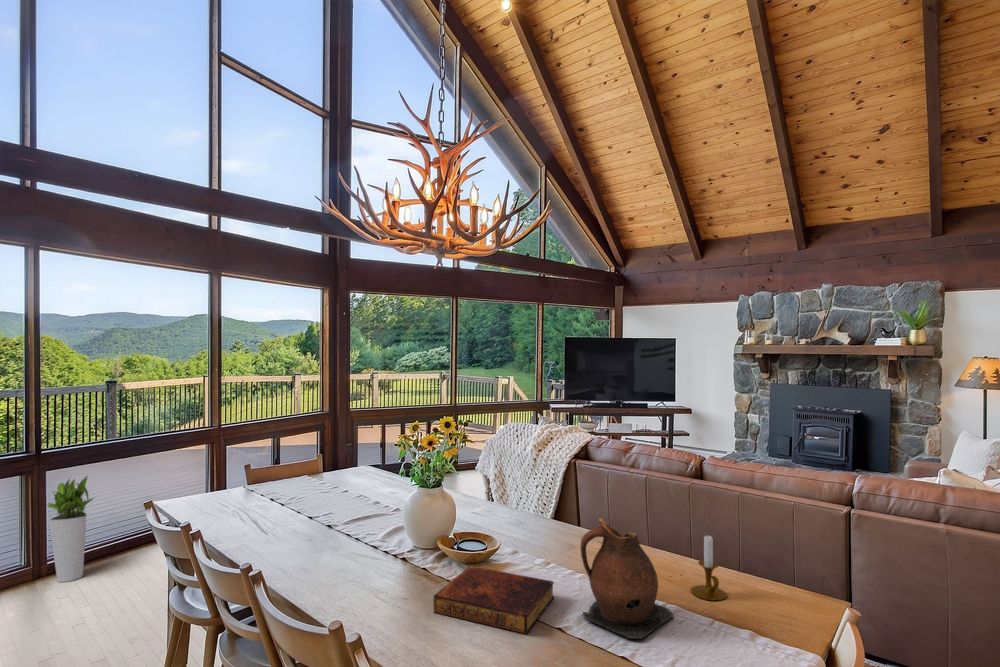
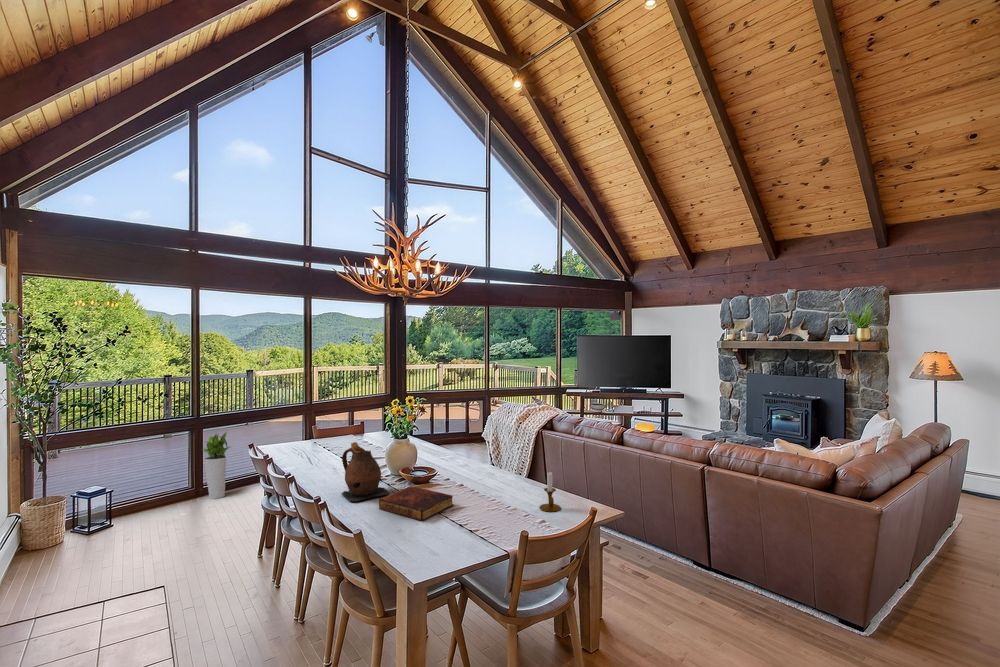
ceramic pitcher: present [581,518,674,640] -> present [342,442,390,501]

